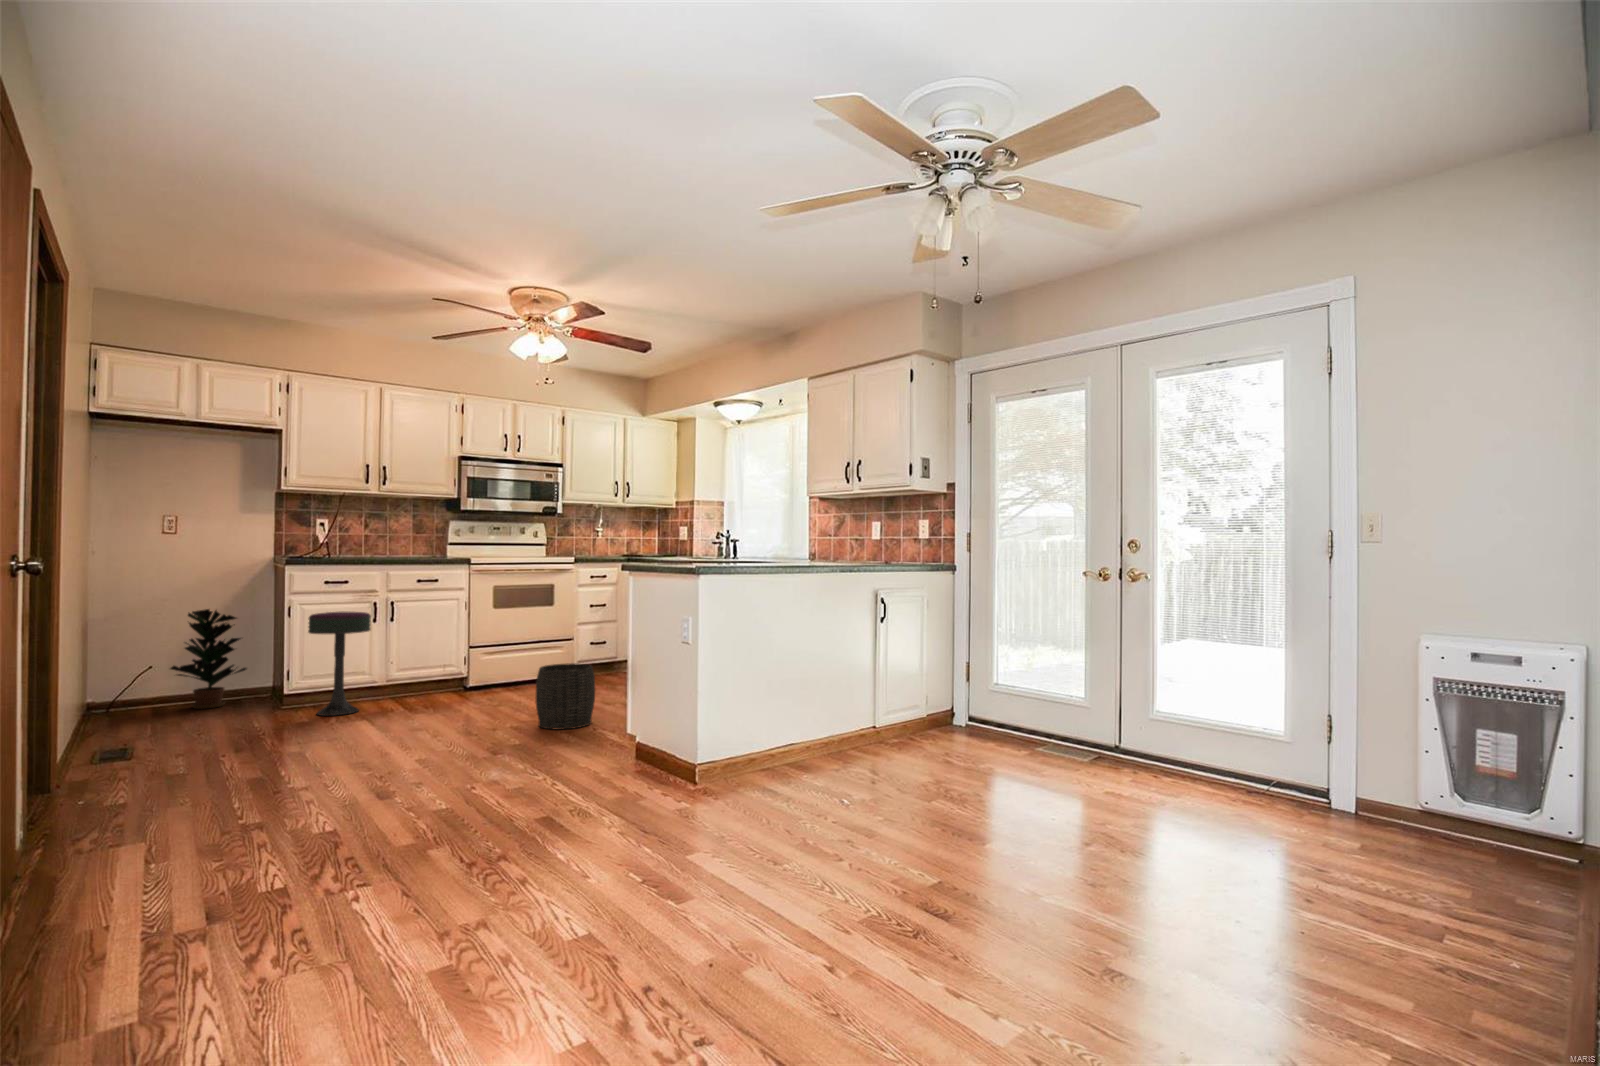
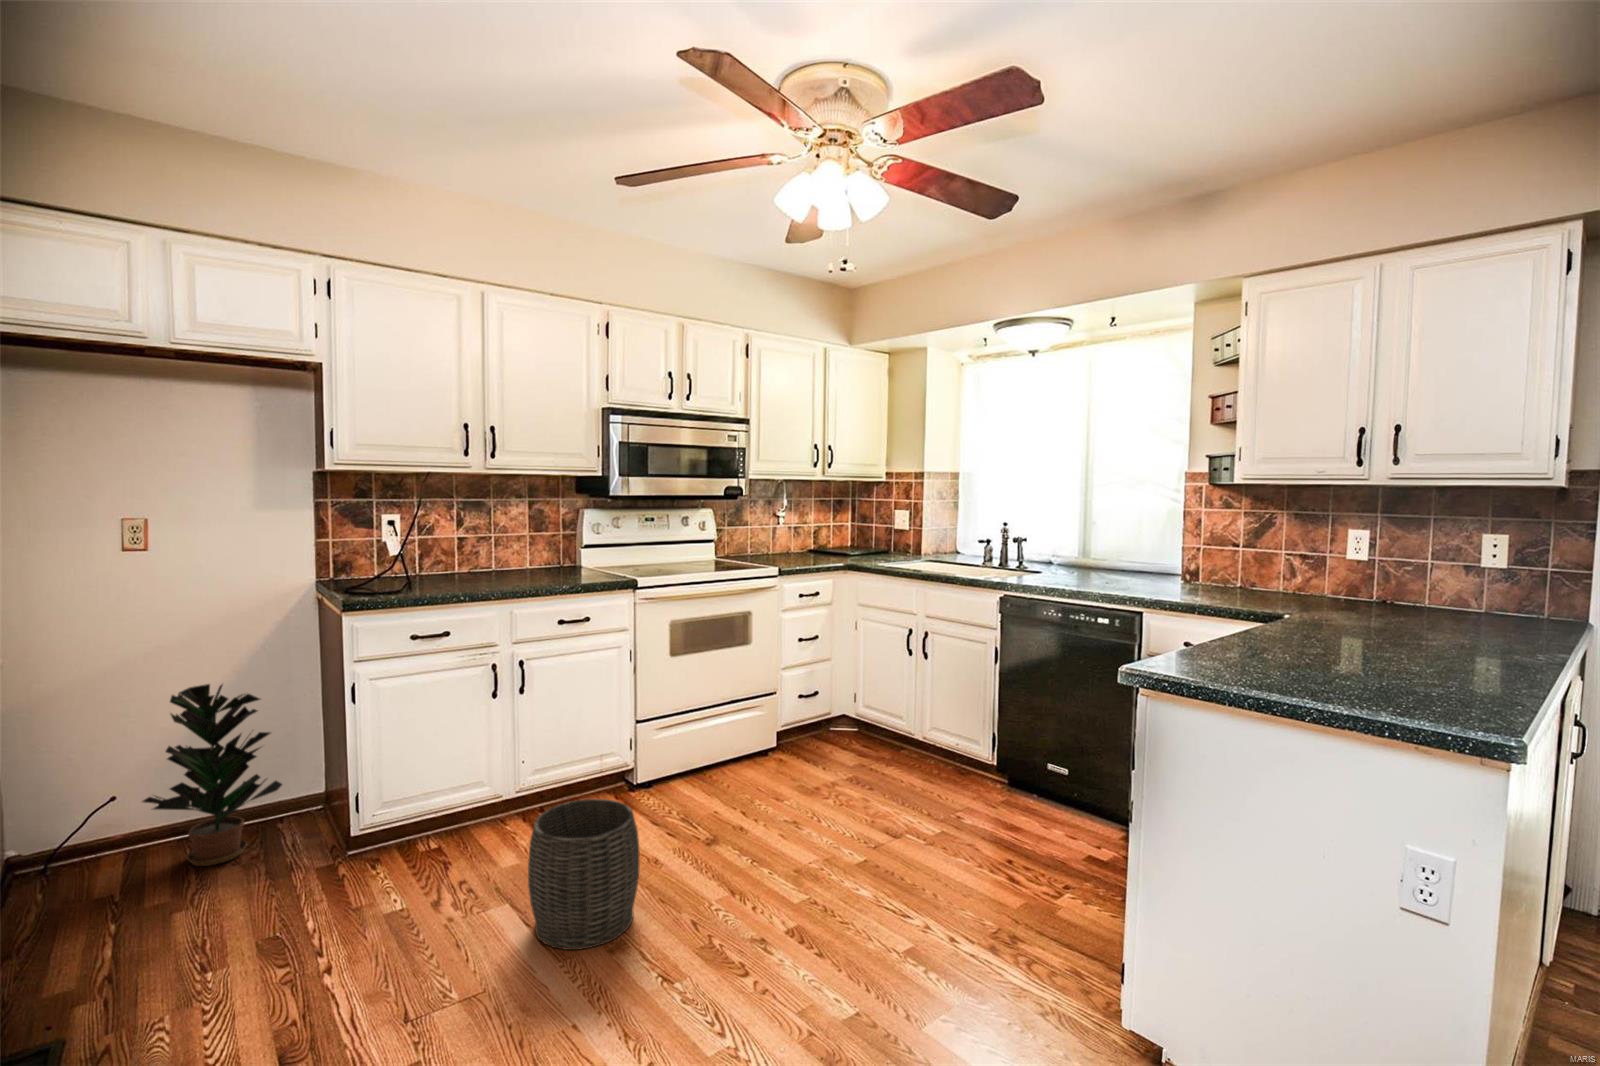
bar stool: present [308,612,371,716] -> none [389,696,499,901]
woven basket: present [536,663,595,730] -> present [528,799,640,950]

